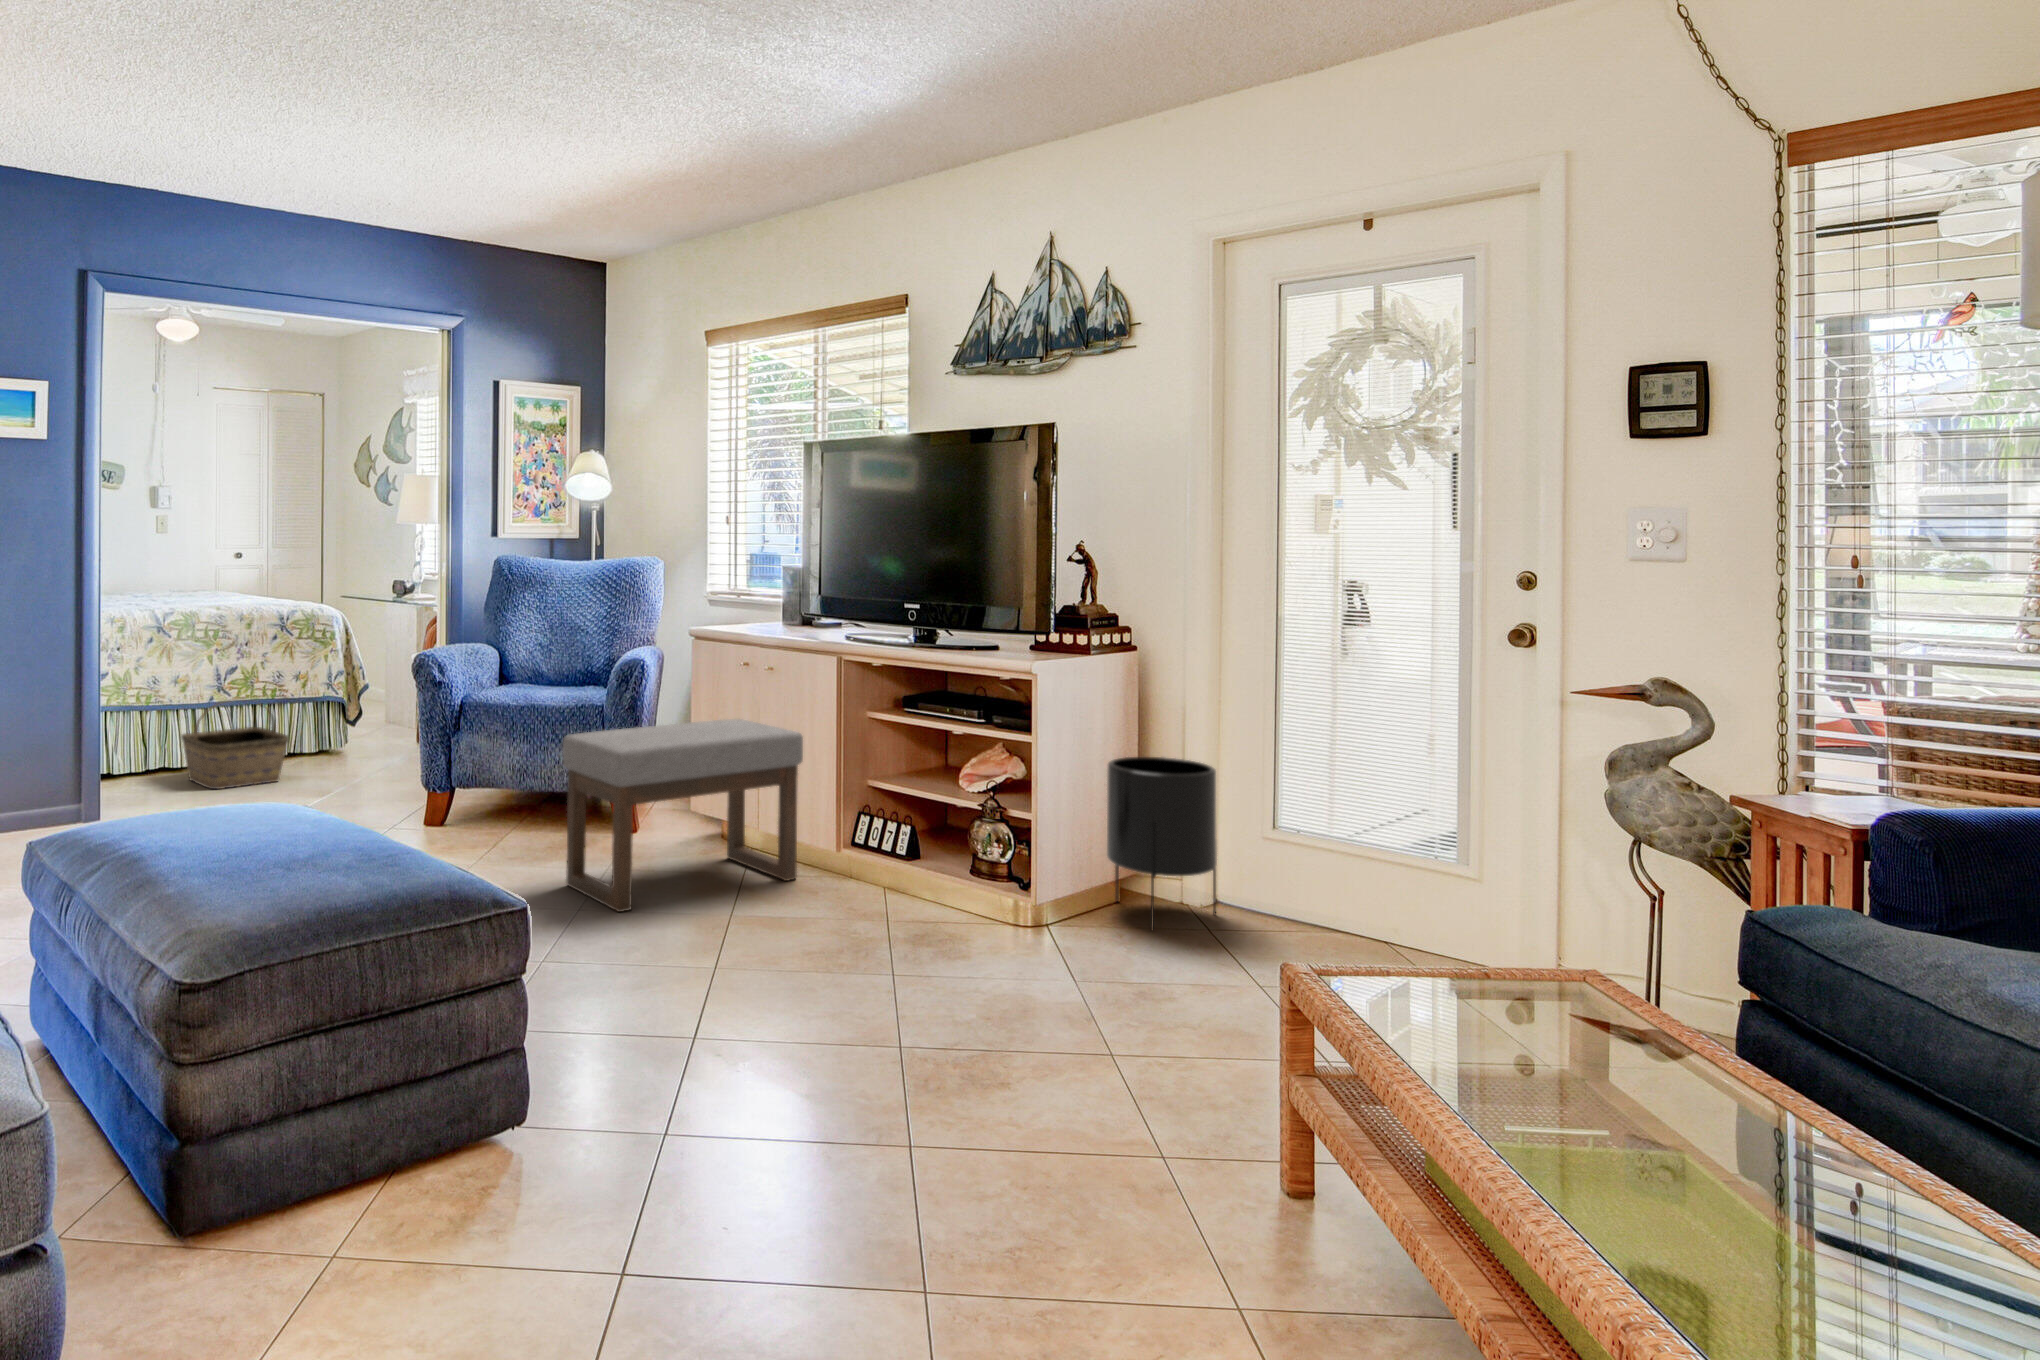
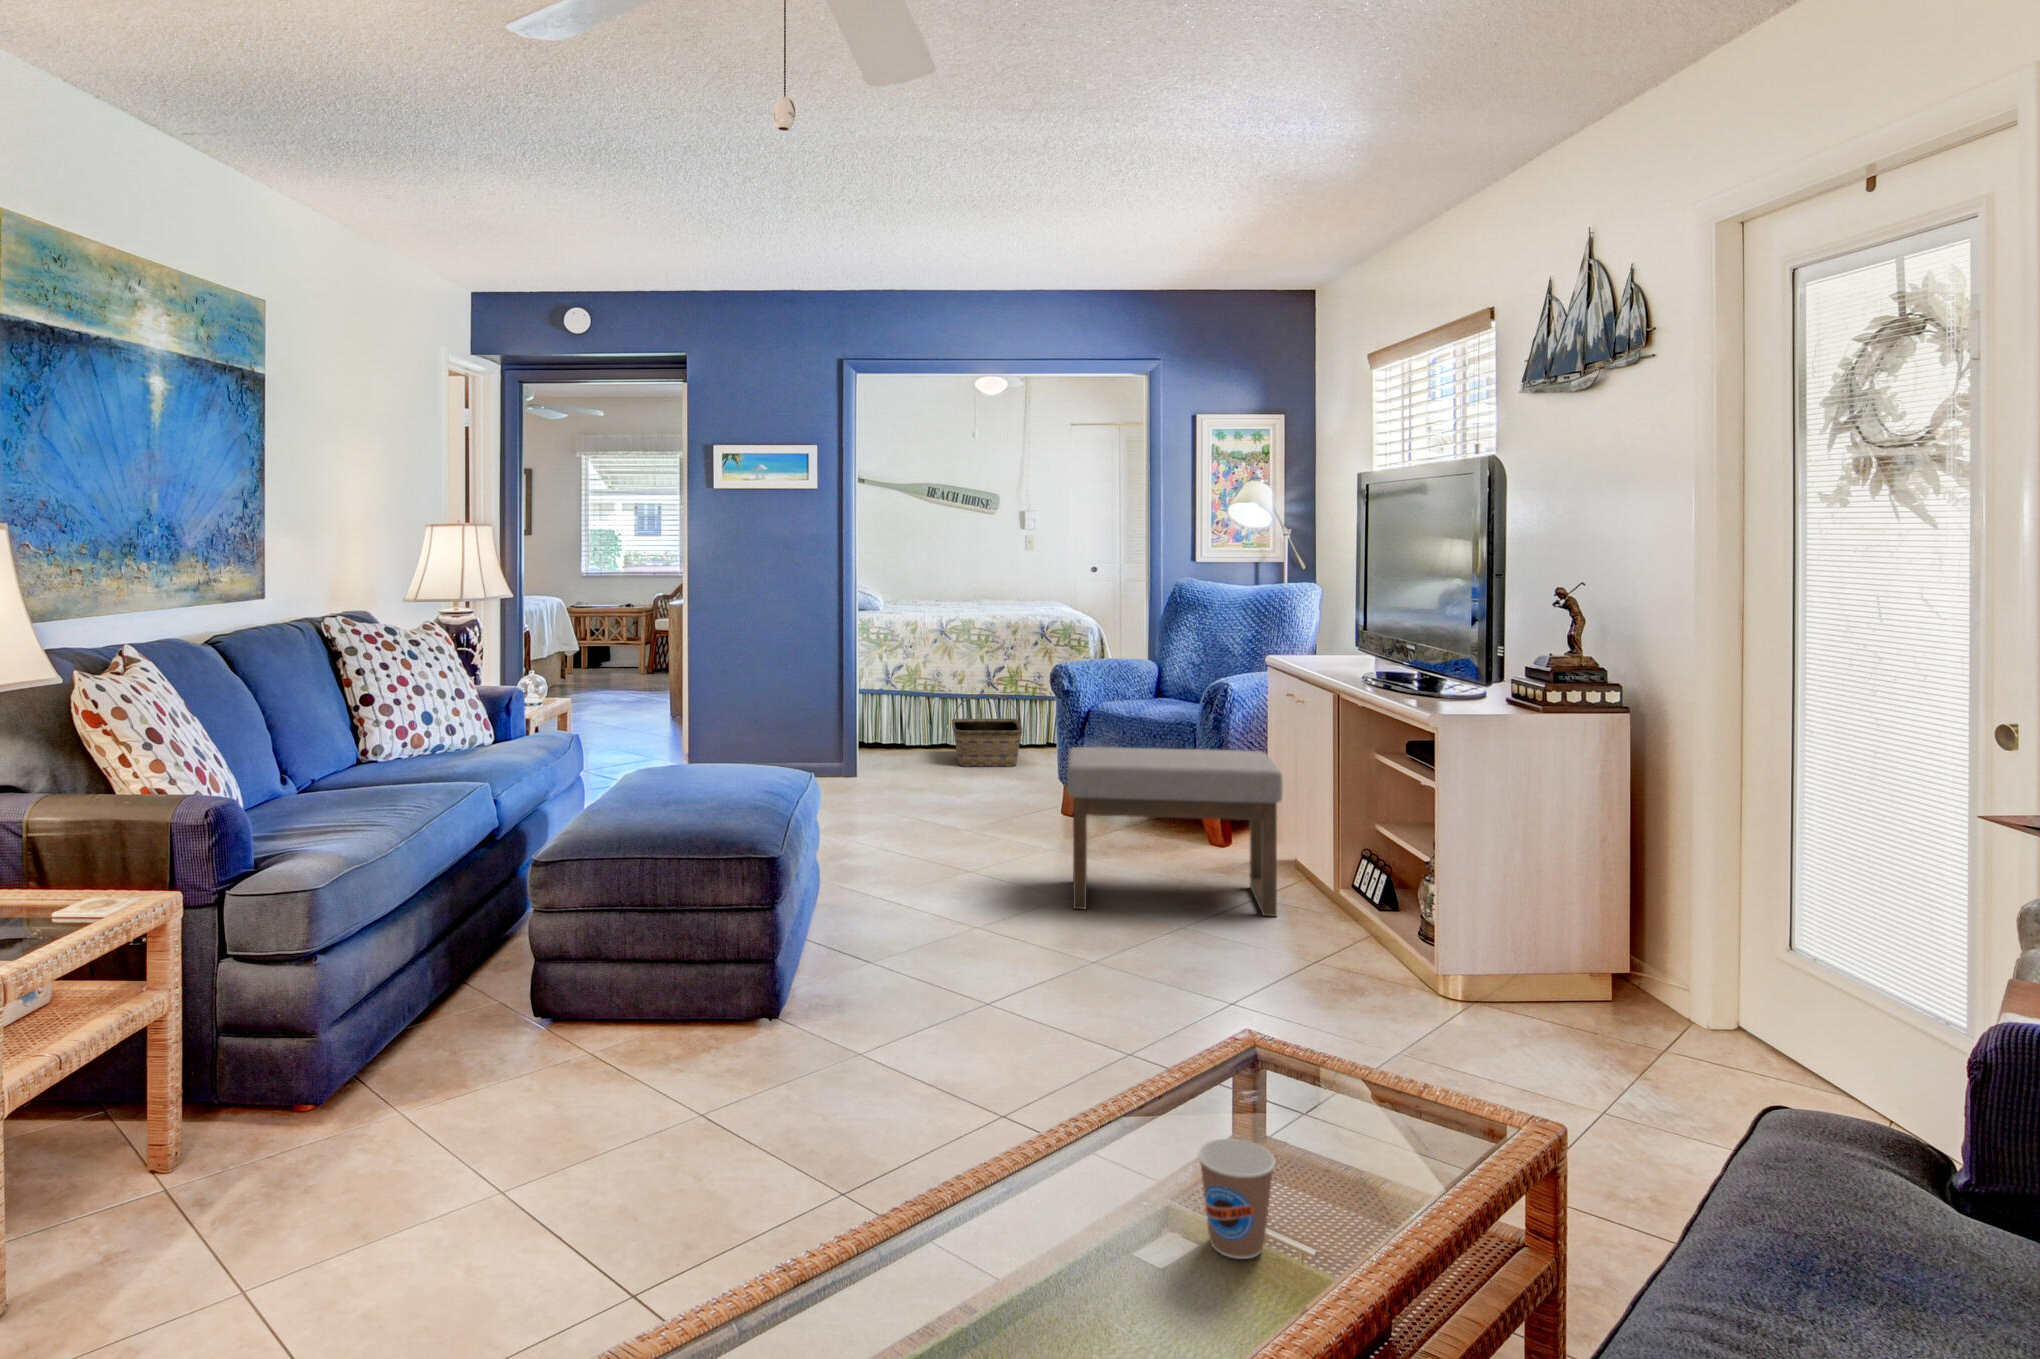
planter: present [1107,757,1217,930] -> none [1539,843,1686,1052]
coffee cup: none [1556,1029,1643,1139] -> present [1198,1139,1275,1259]

